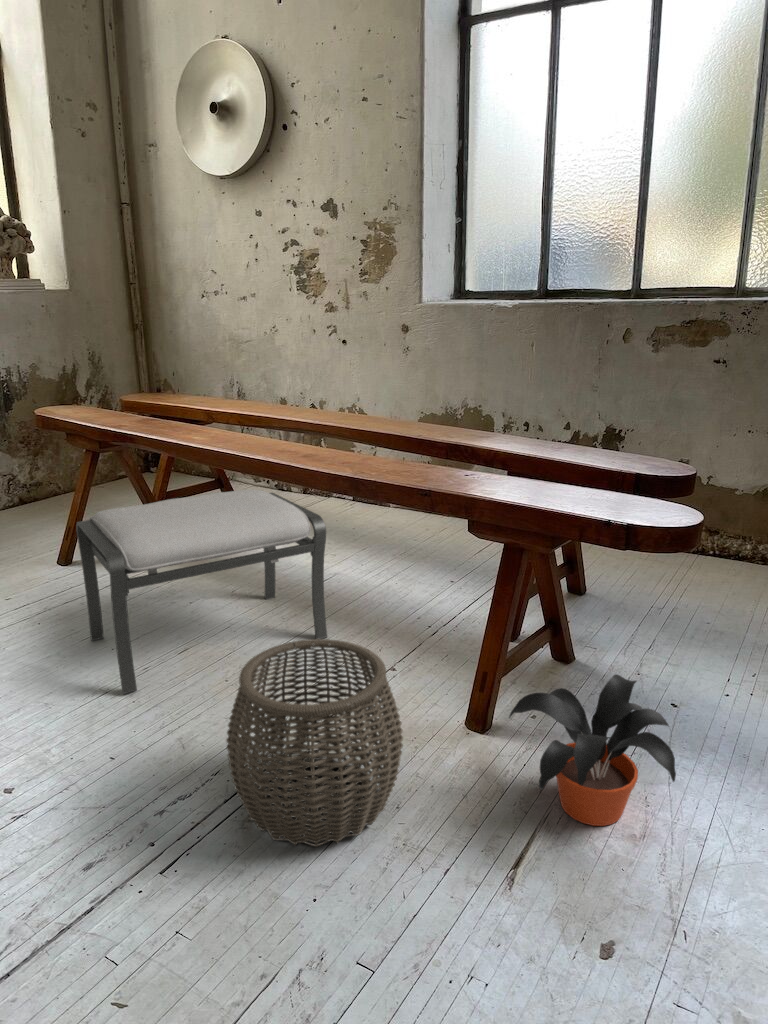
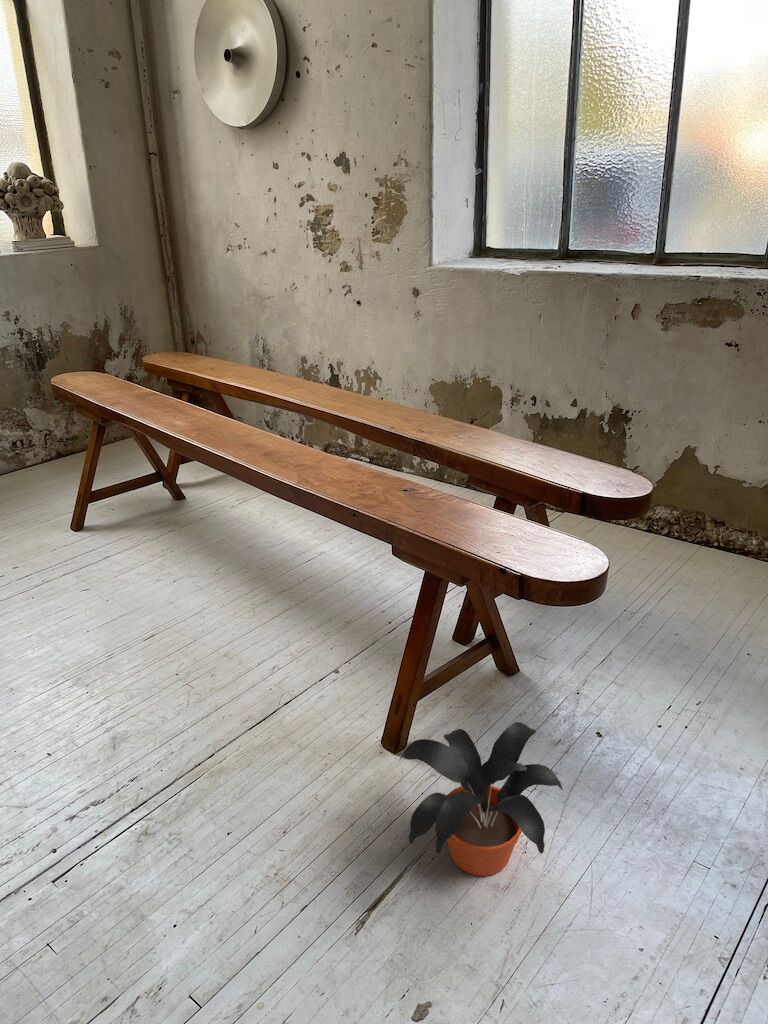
ottoman: present [76,490,327,694] -> none [48,477,288,681]
woven basket: present [226,639,403,847] -> none [118,664,294,873]

